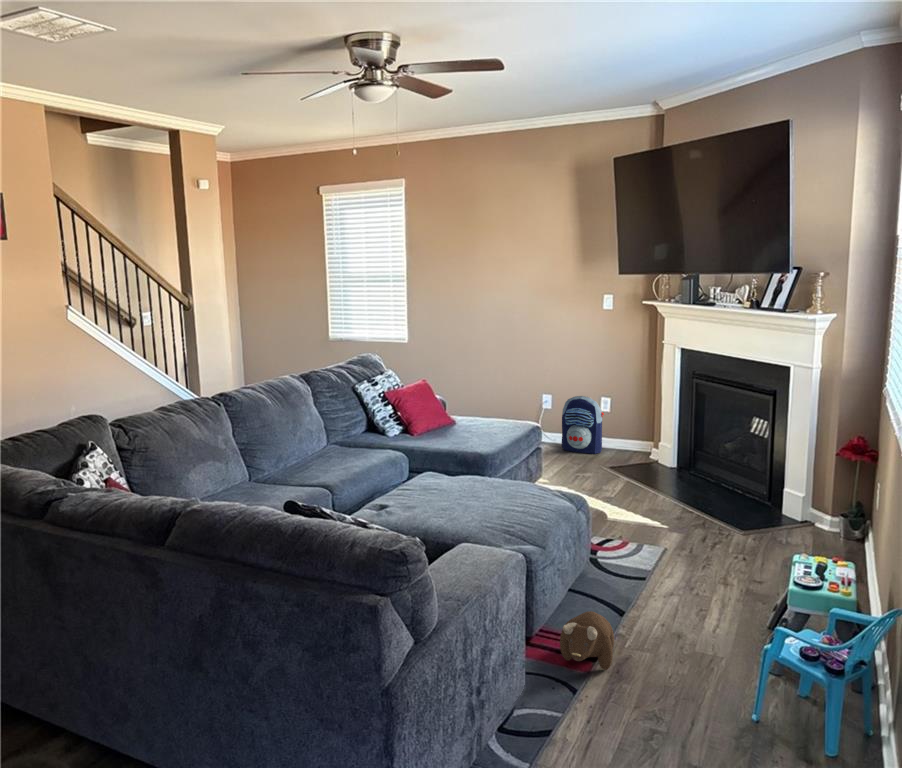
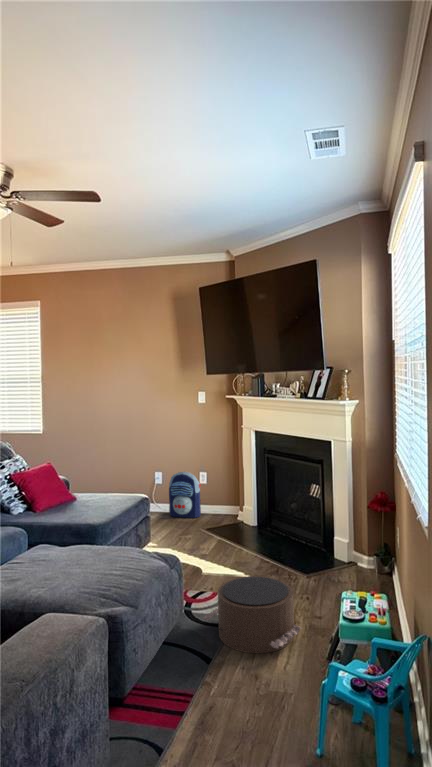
pouf: none [613,528,738,613] -> present [203,576,301,653]
plush toy: present [560,611,614,670] -> none [148,665,198,722]

